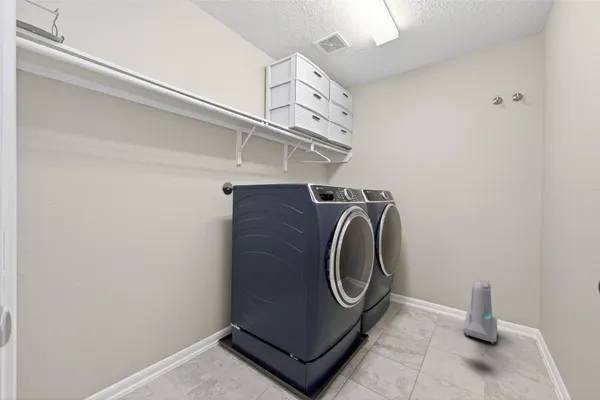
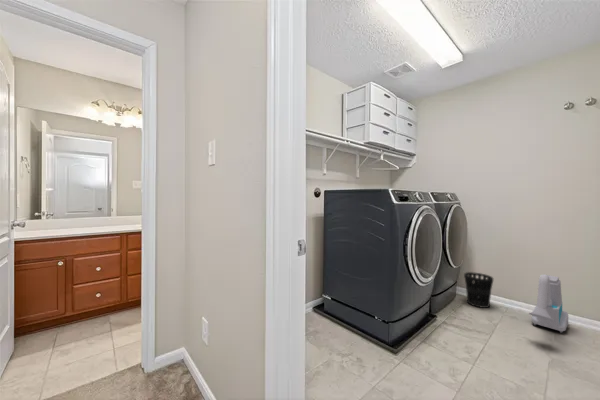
wastebasket: none [398,277,427,317] -> present [464,272,493,308]

